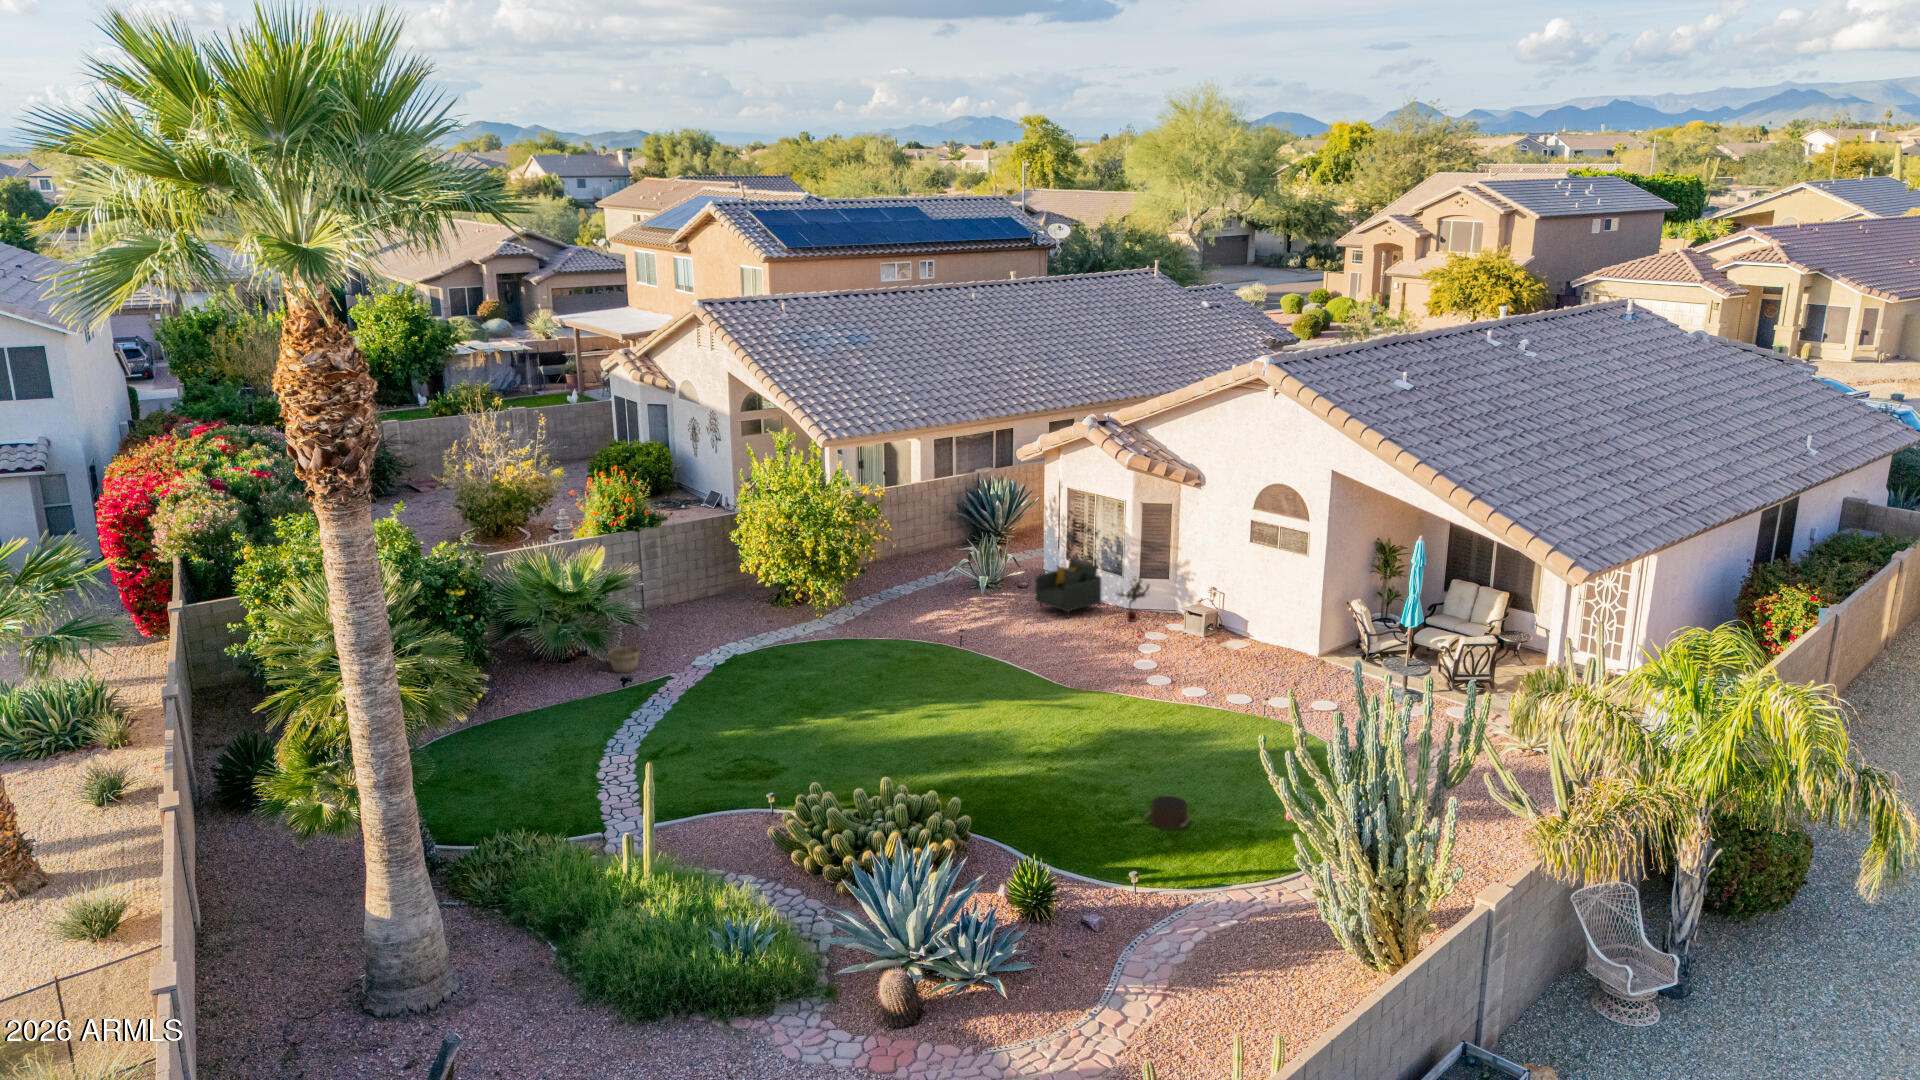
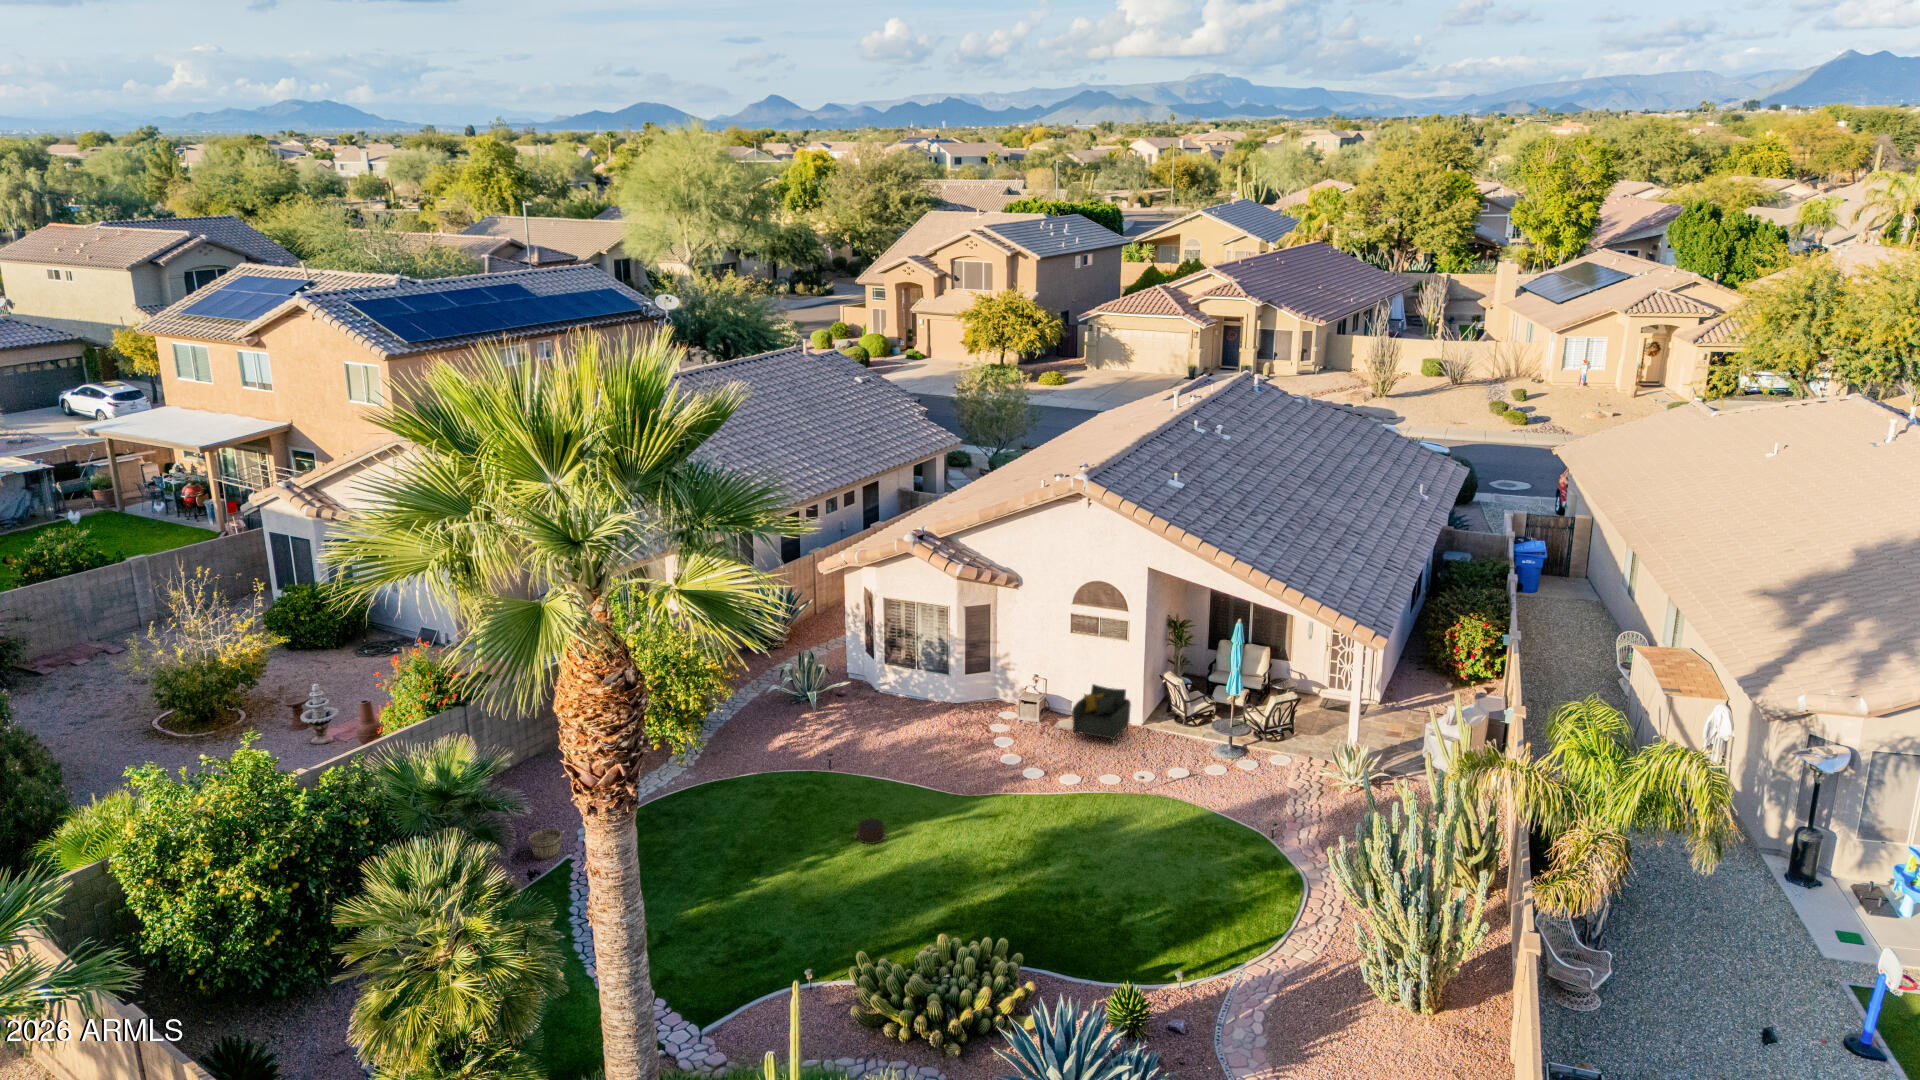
armchair: present [1035,559,1102,614] -> present [1072,684,1131,742]
potted tree: present [1117,579,1150,621] -> none [947,672,981,713]
pouf: present [1145,796,1190,830] -> present [855,819,887,844]

